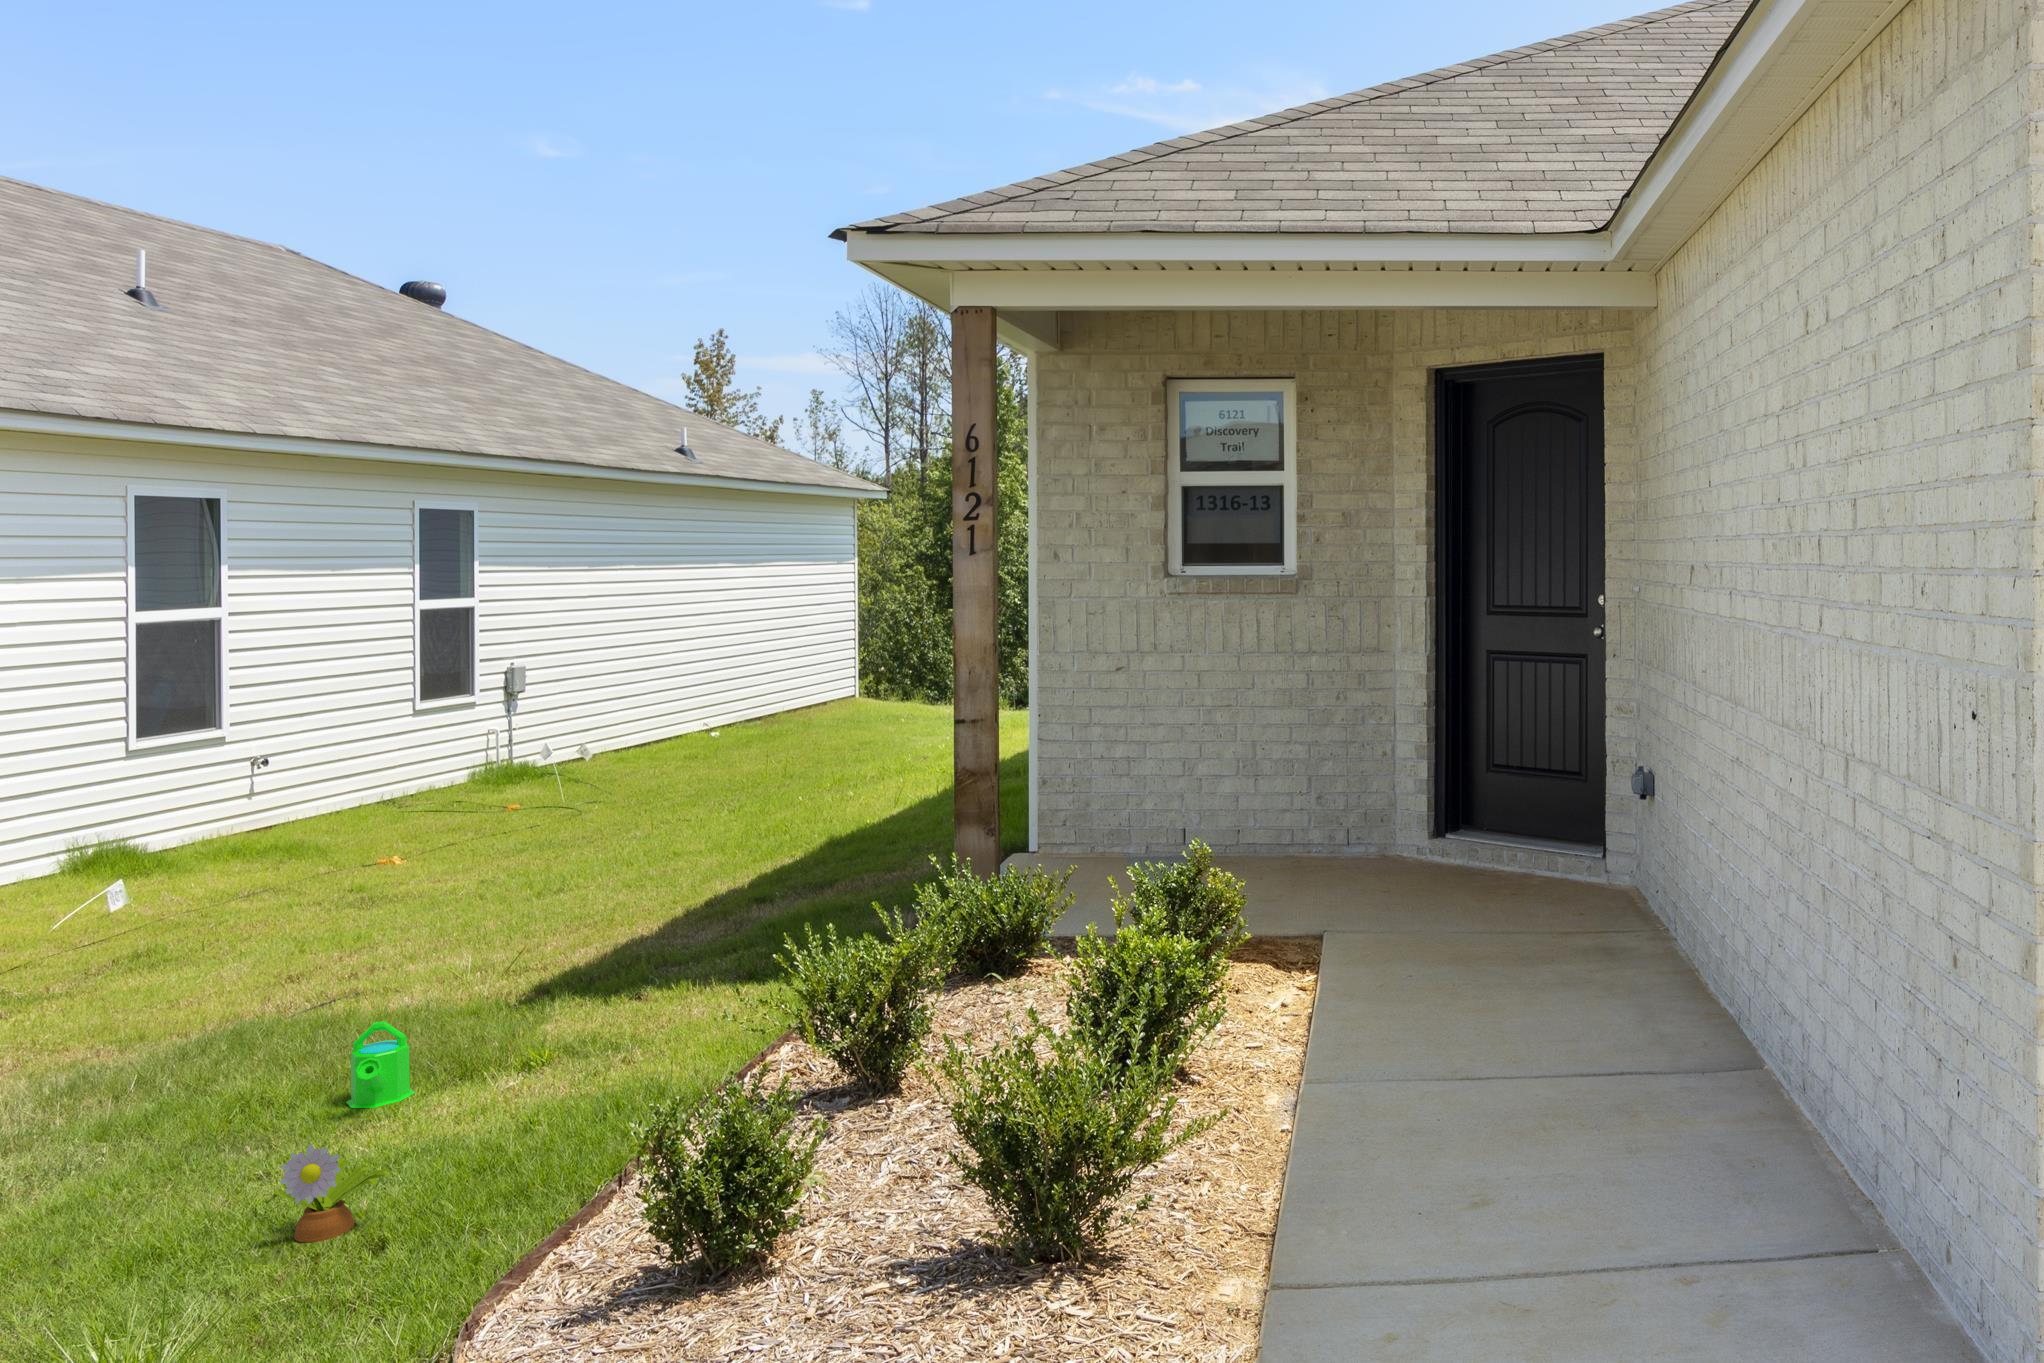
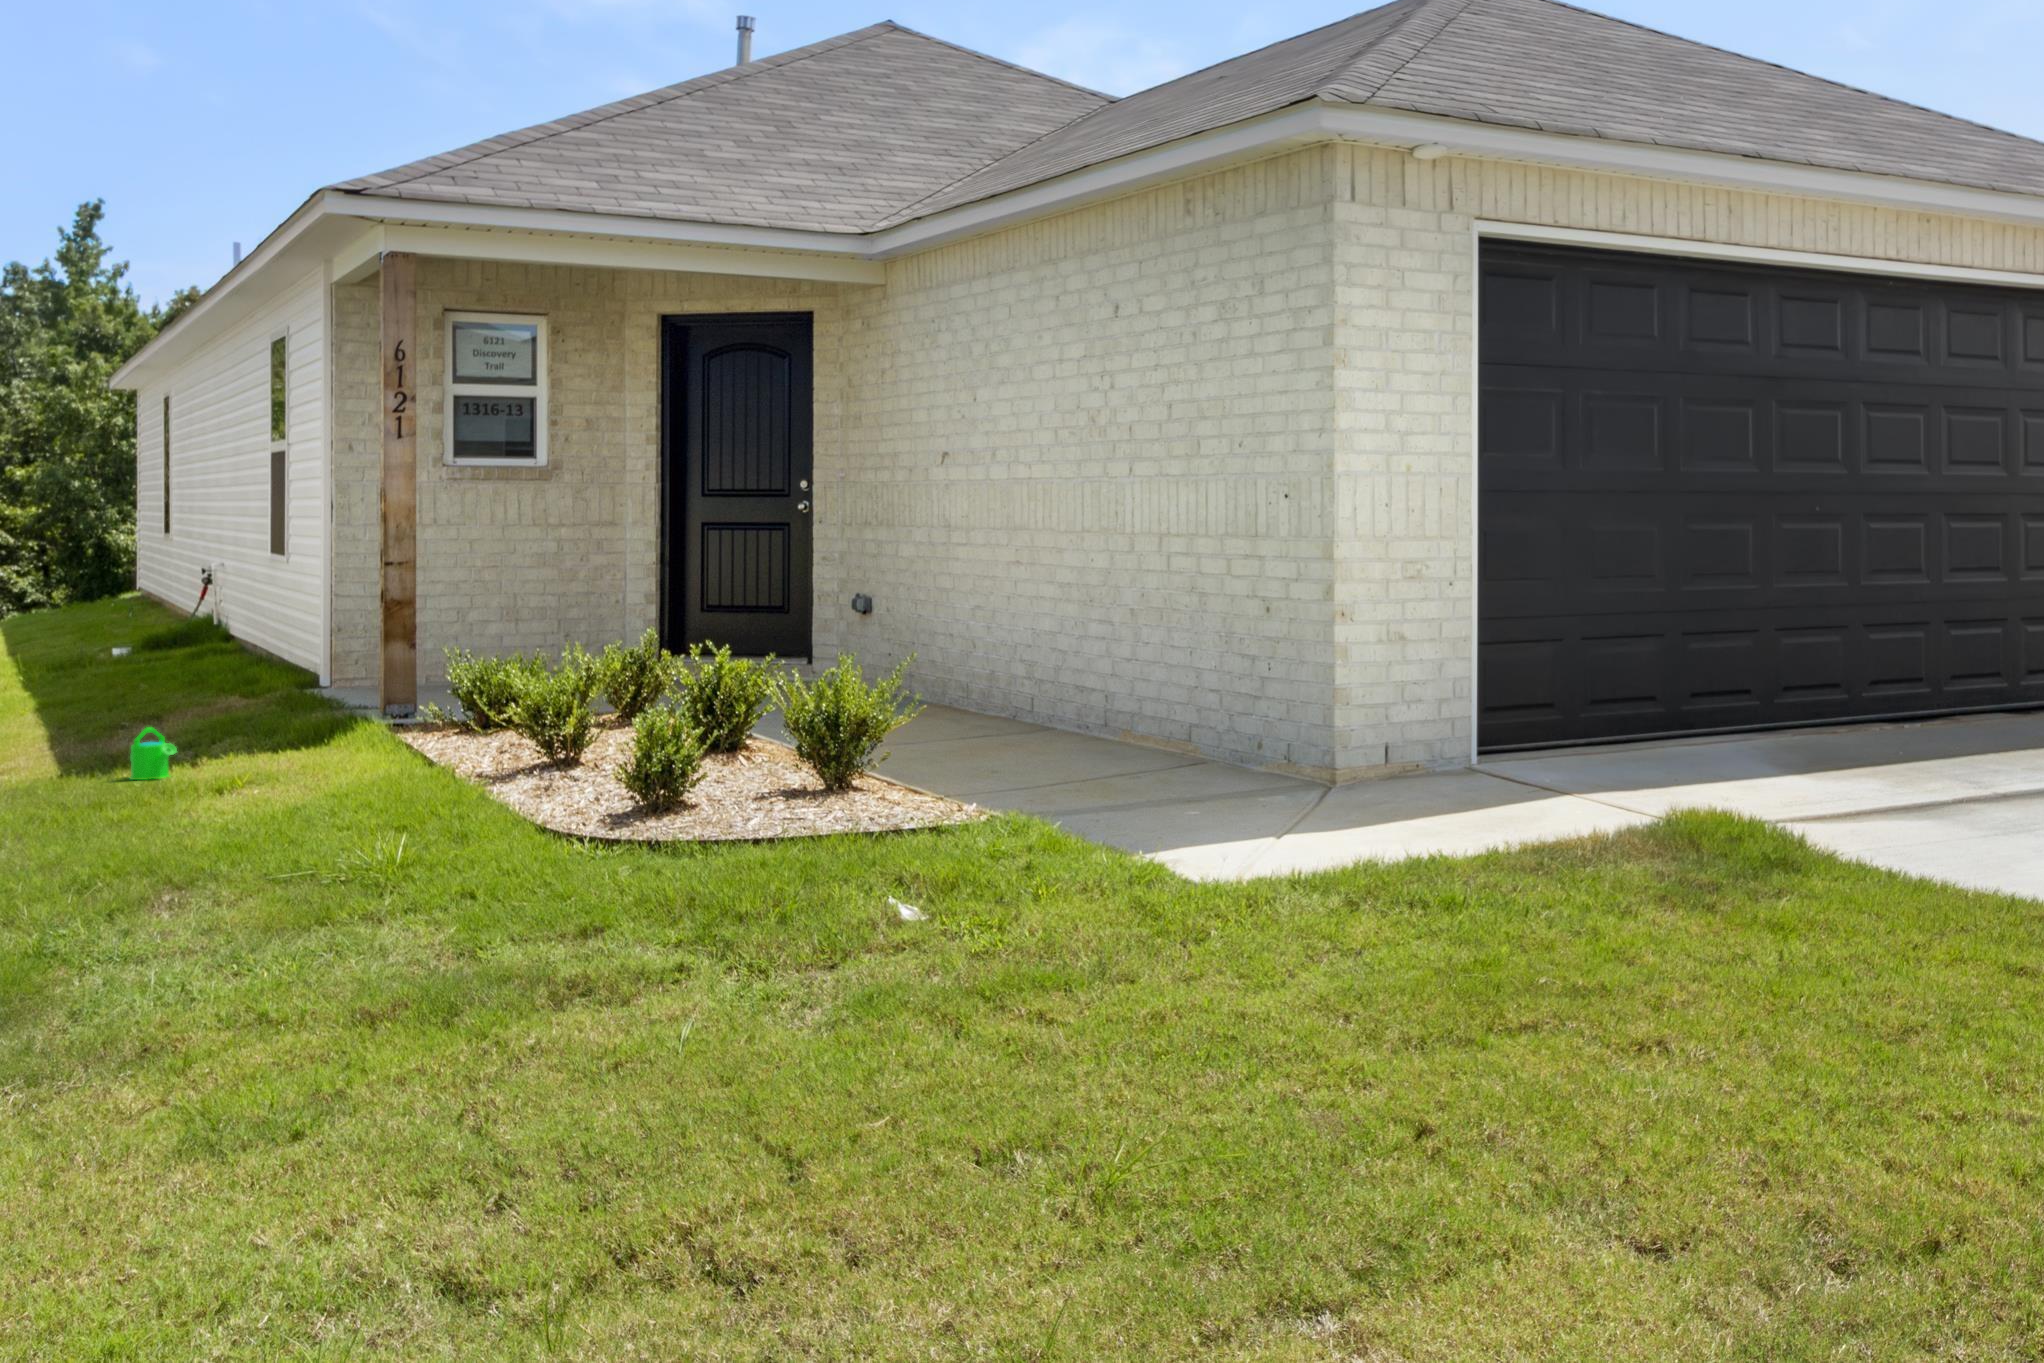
decorative plant: present [264,1145,391,1243] -> none [279,730,340,784]

